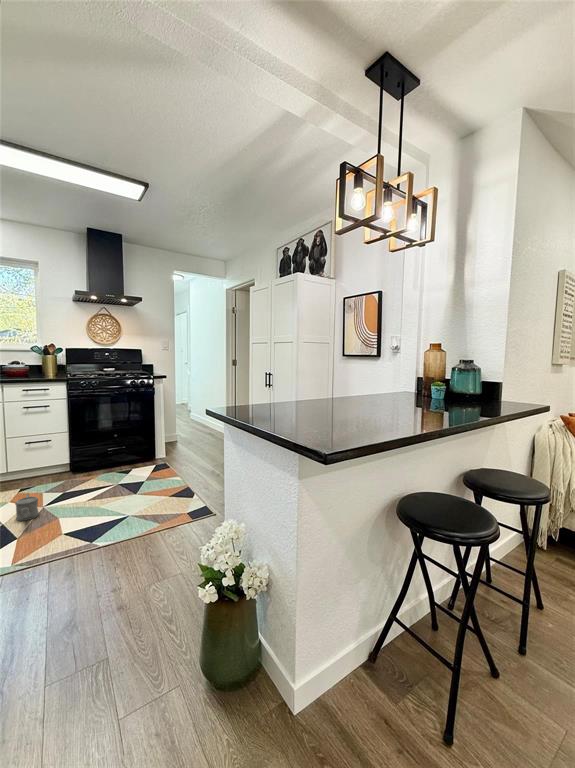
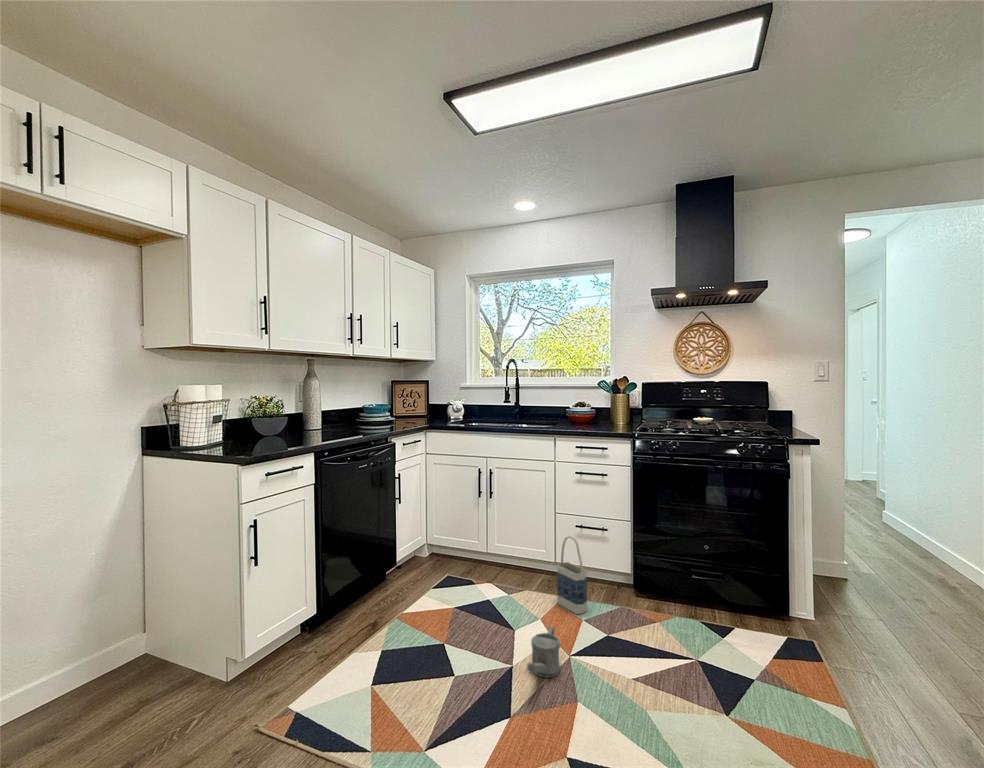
bag: none [18,445,44,492] -> present [557,536,587,614]

